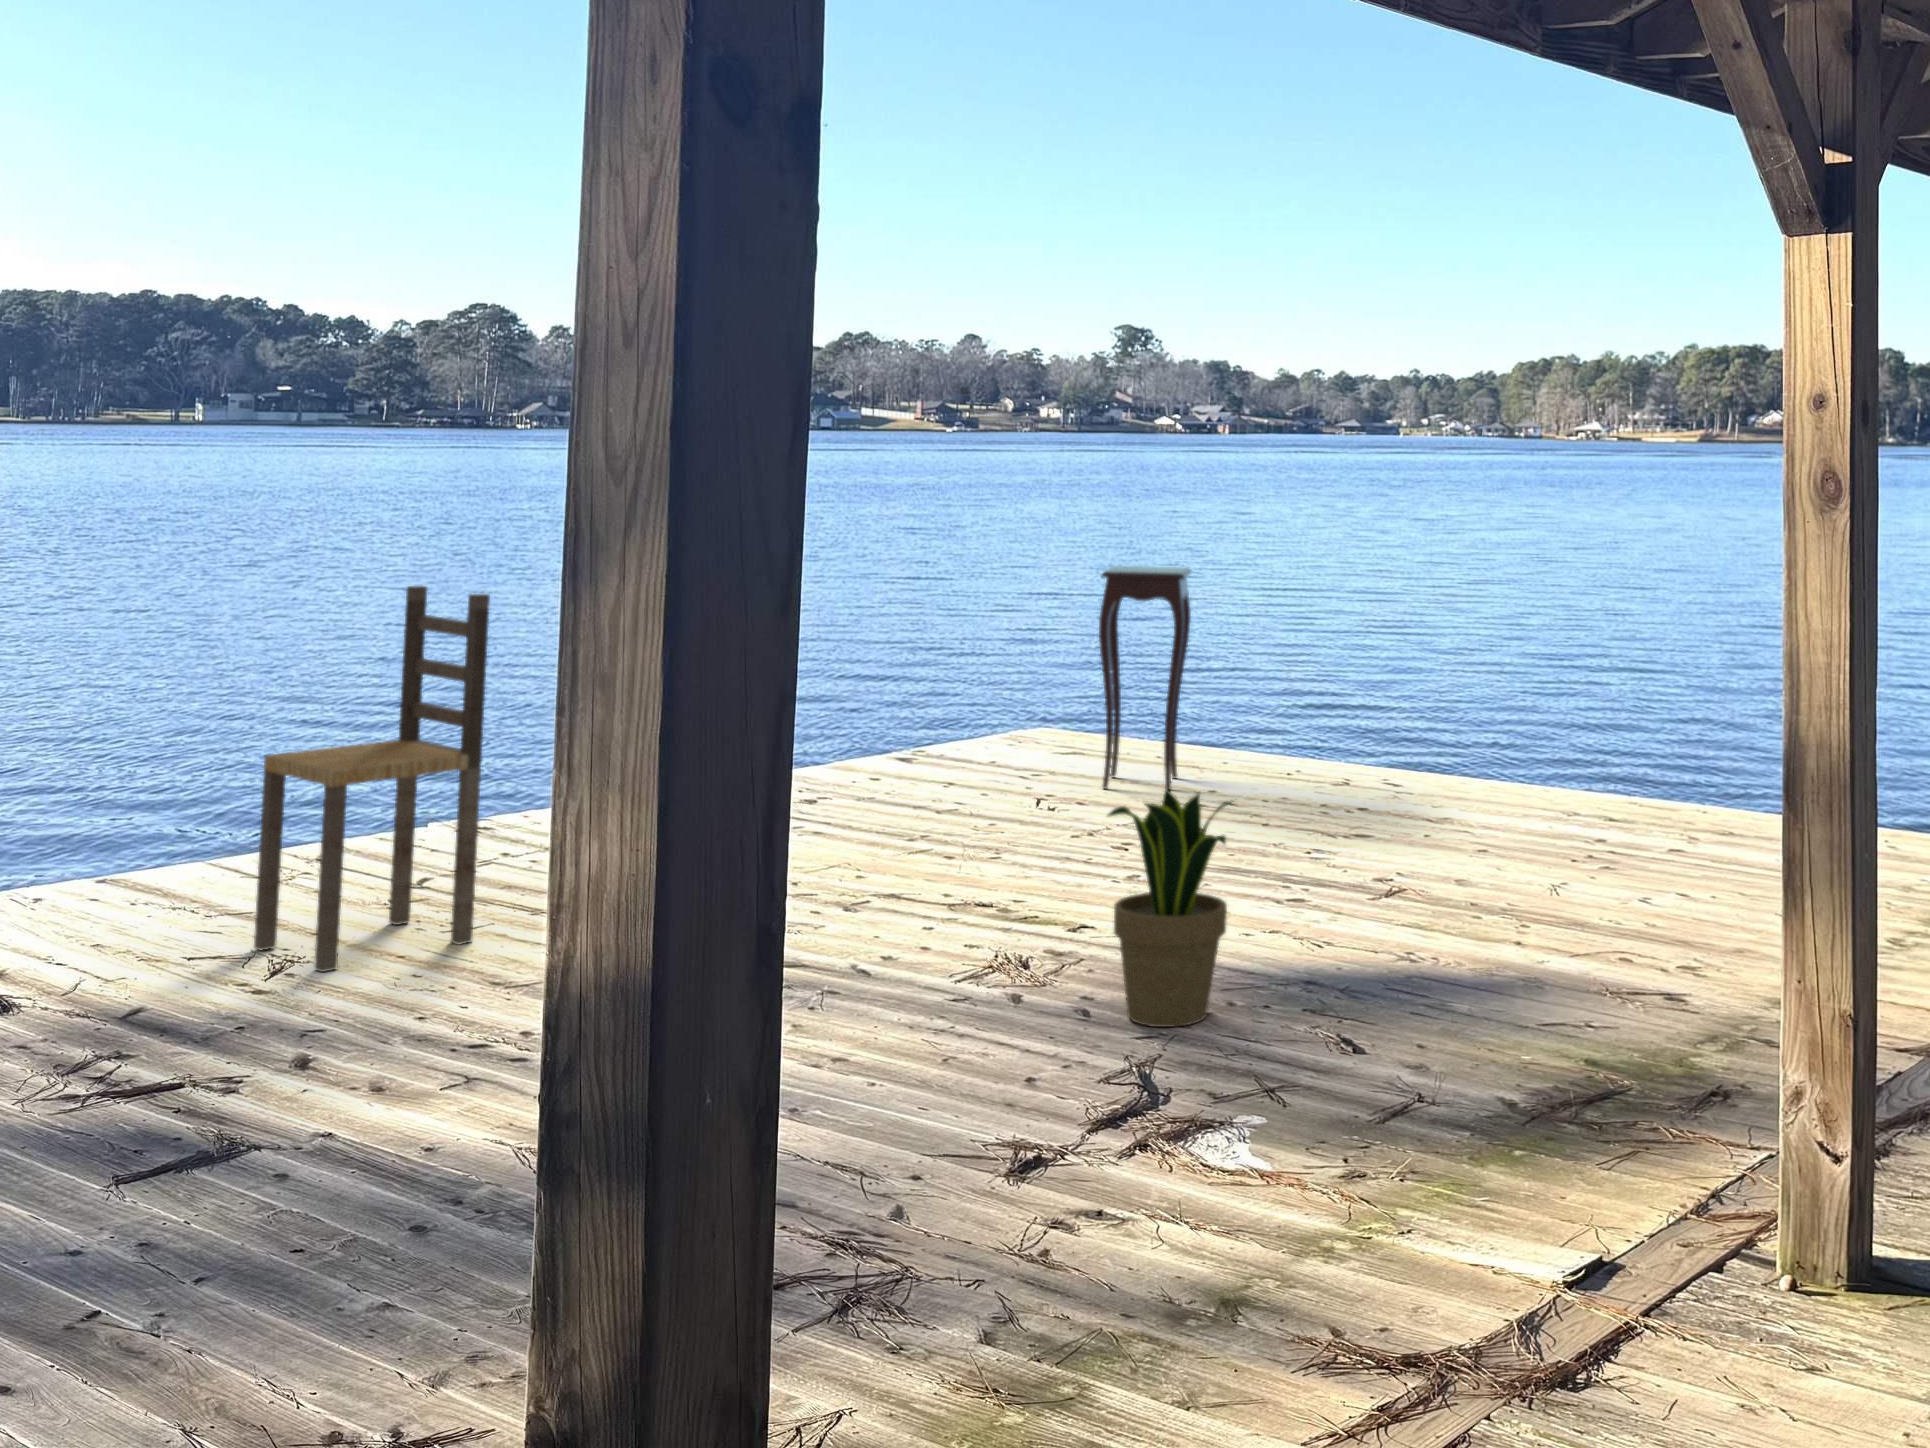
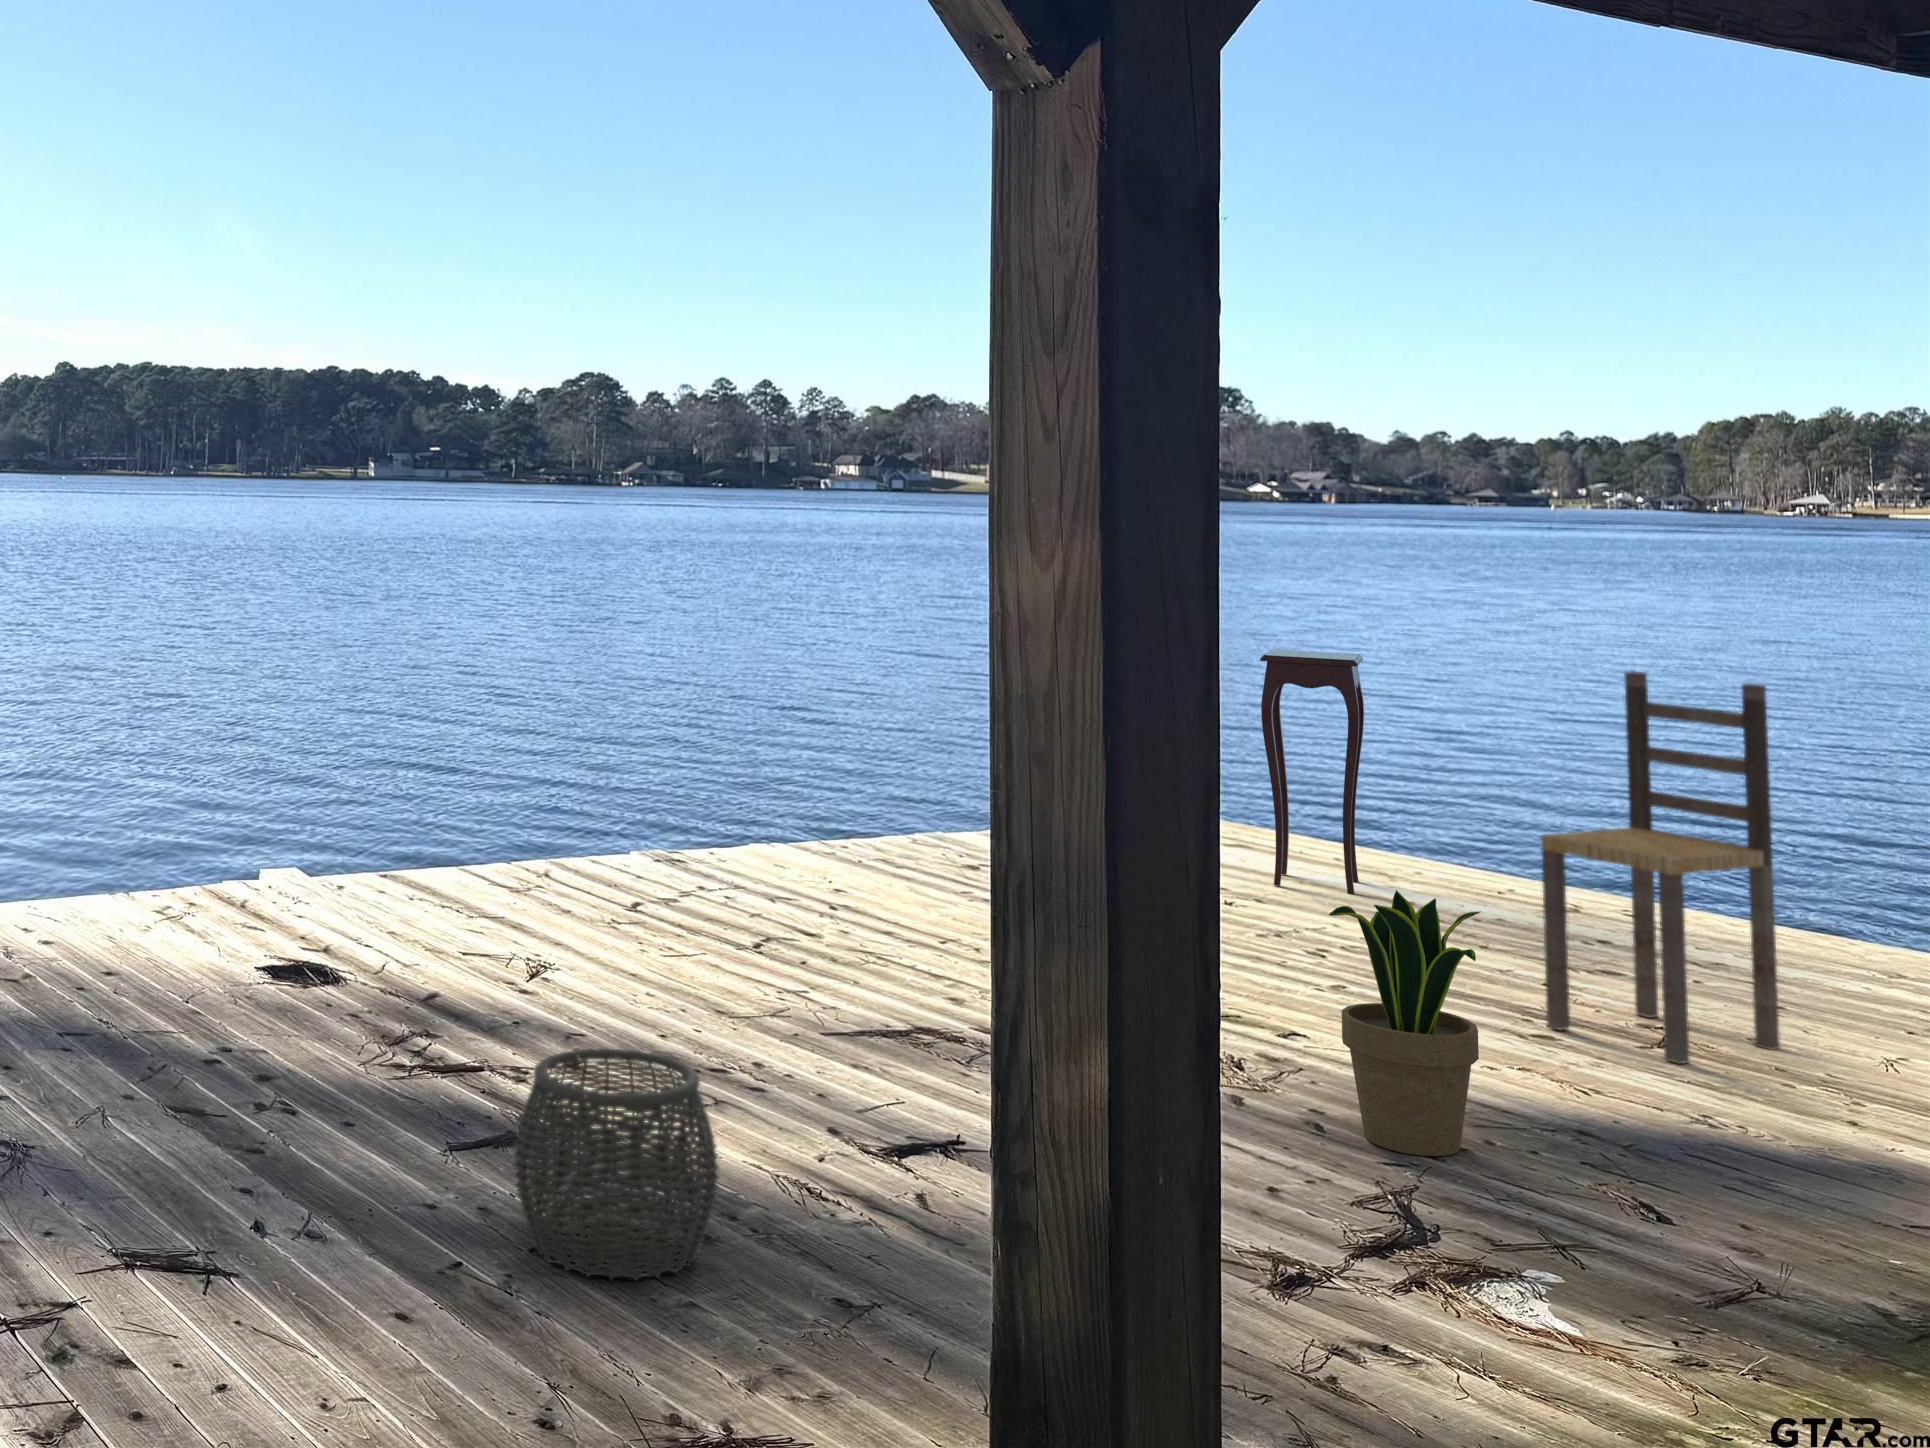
chair: present [254,586,490,972] -> present [1541,671,1780,1064]
woven basket: none [179,1043,441,1306] -> present [513,1048,719,1280]

